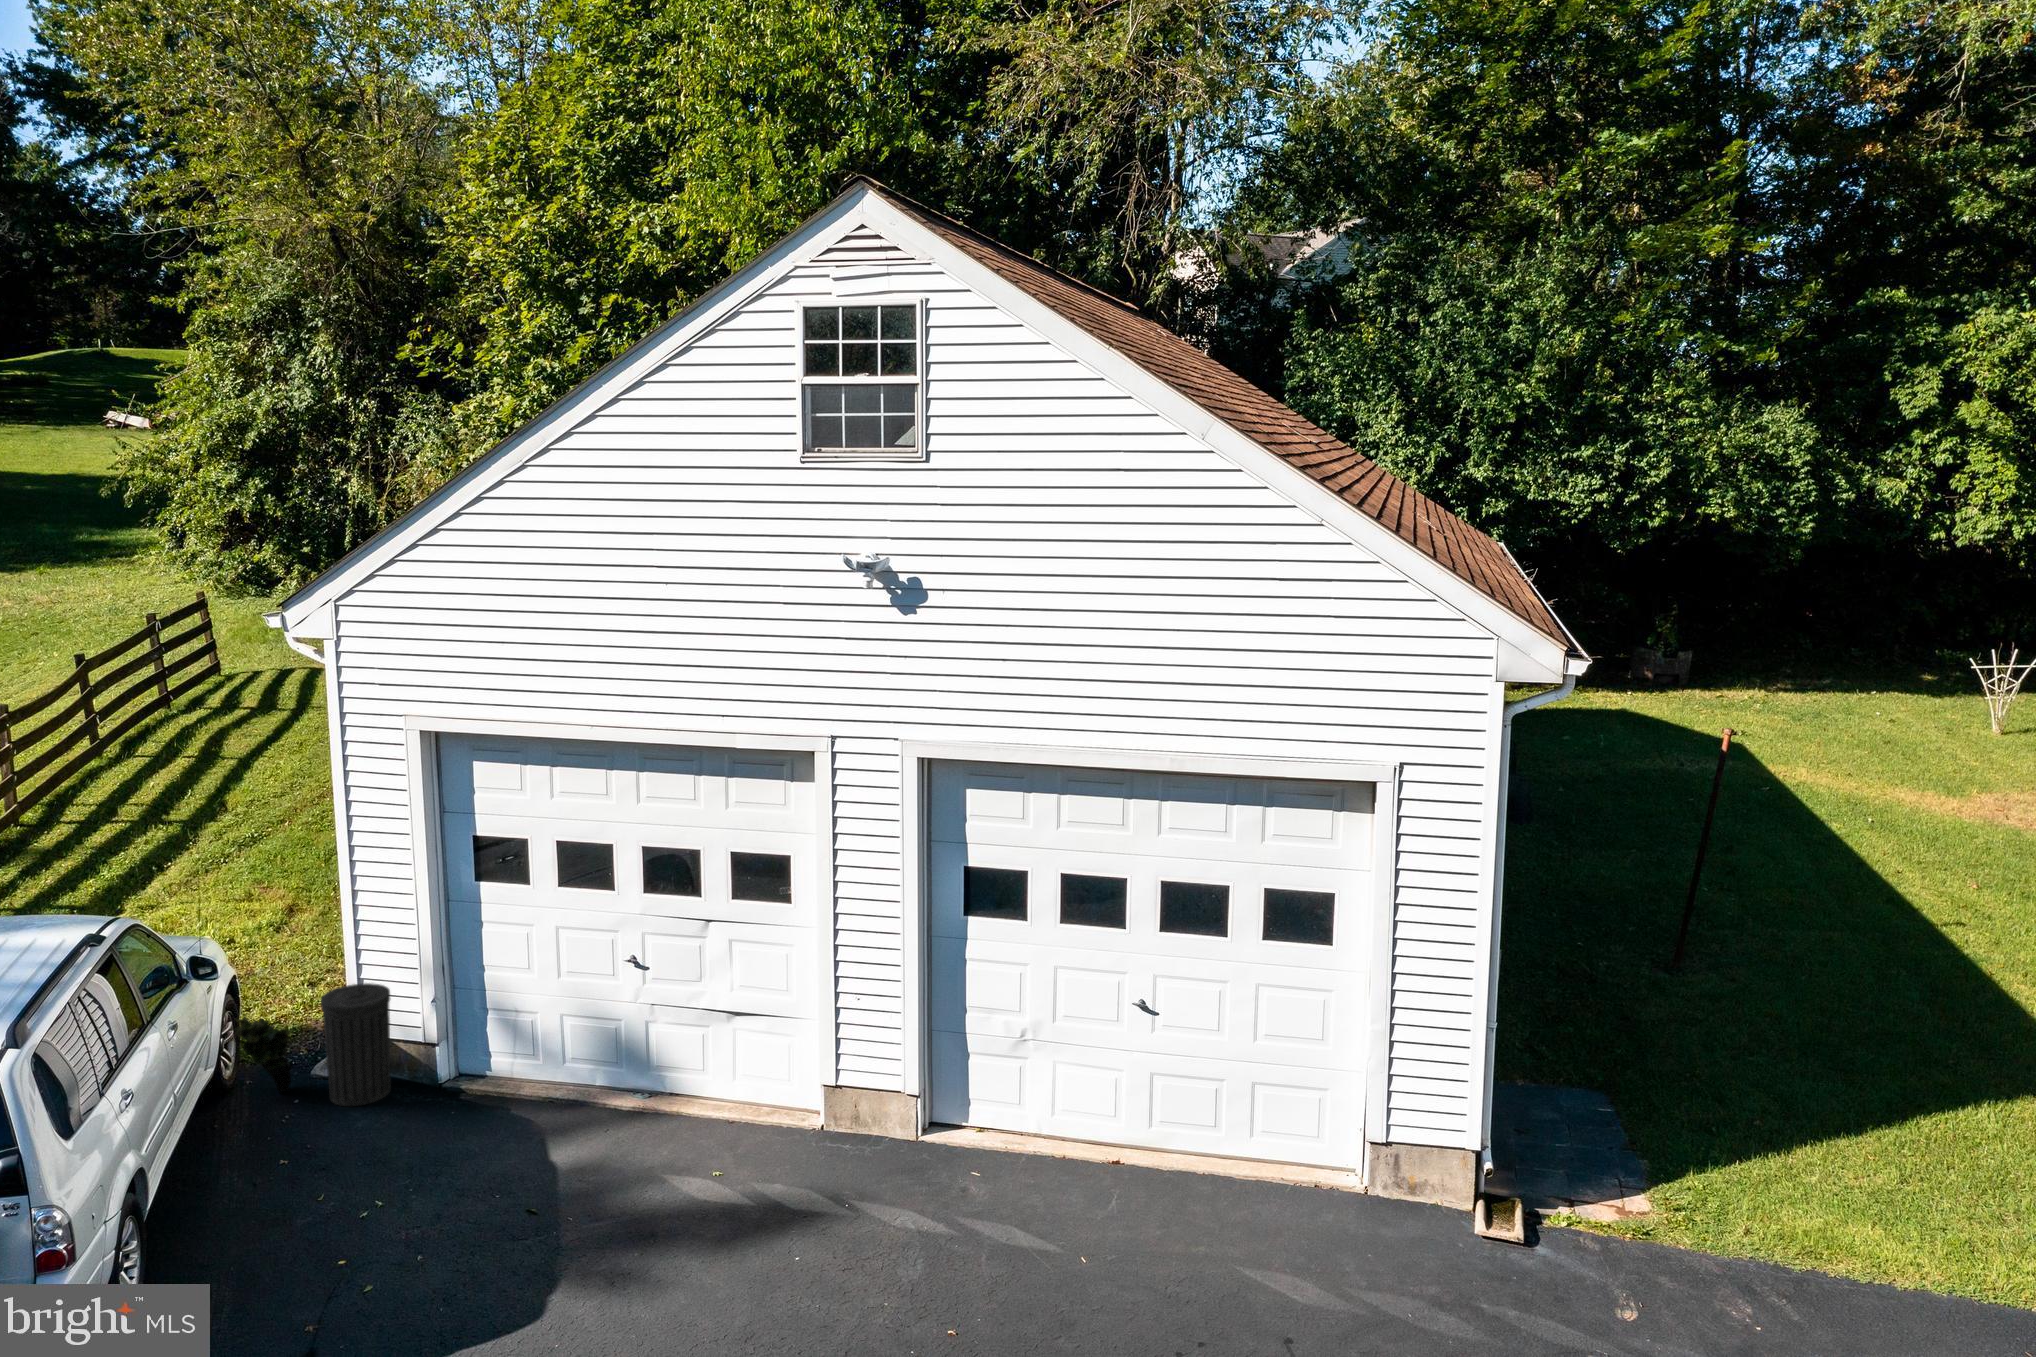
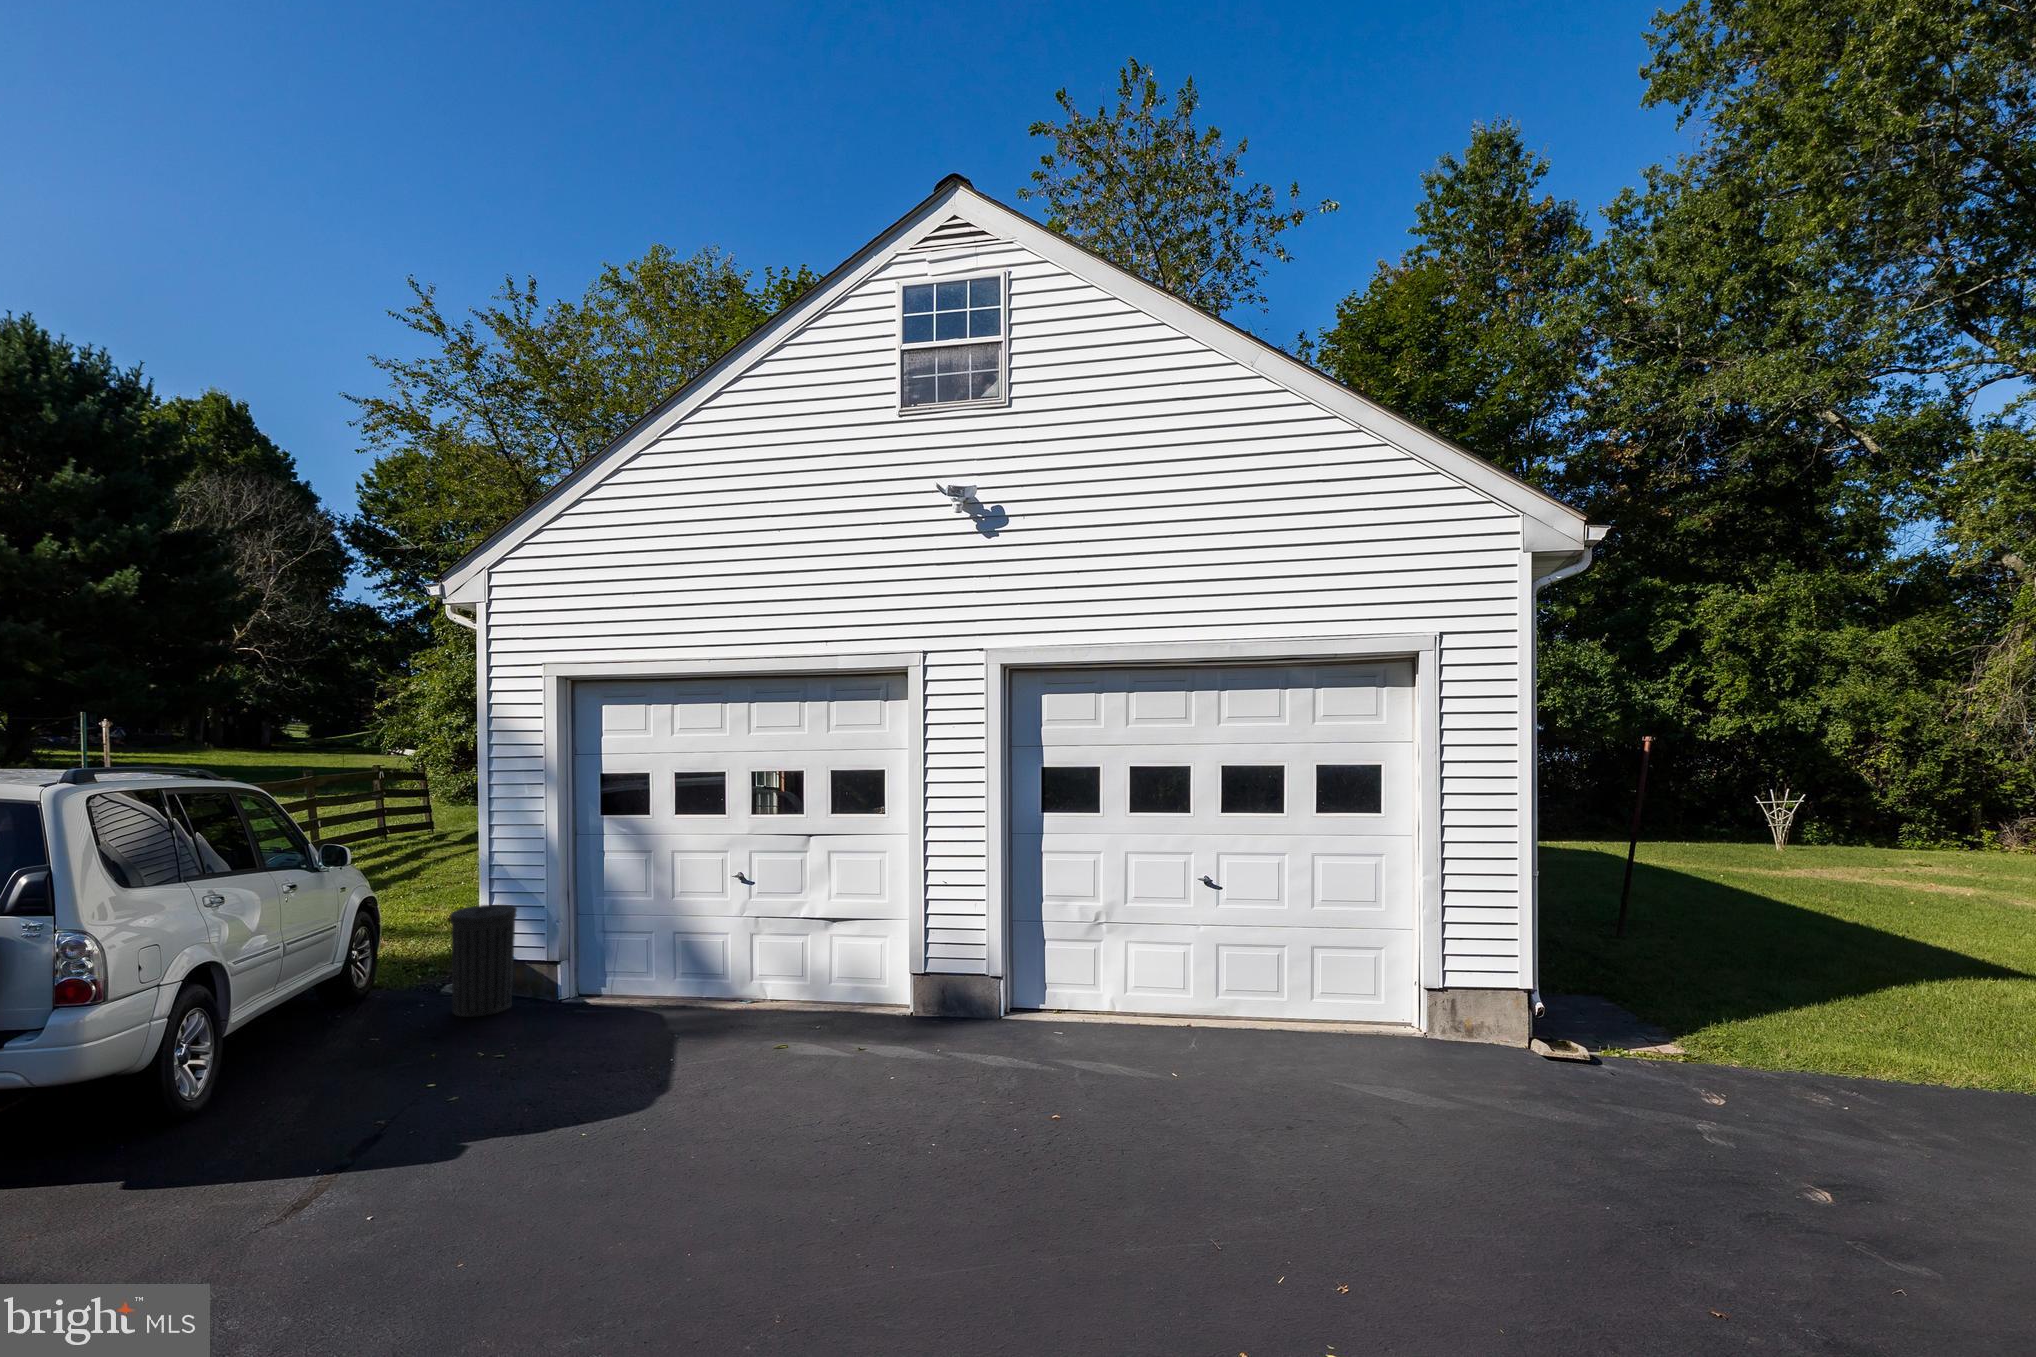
potted plant: present [236,1014,293,1093] -> none [366,930,424,1010]

